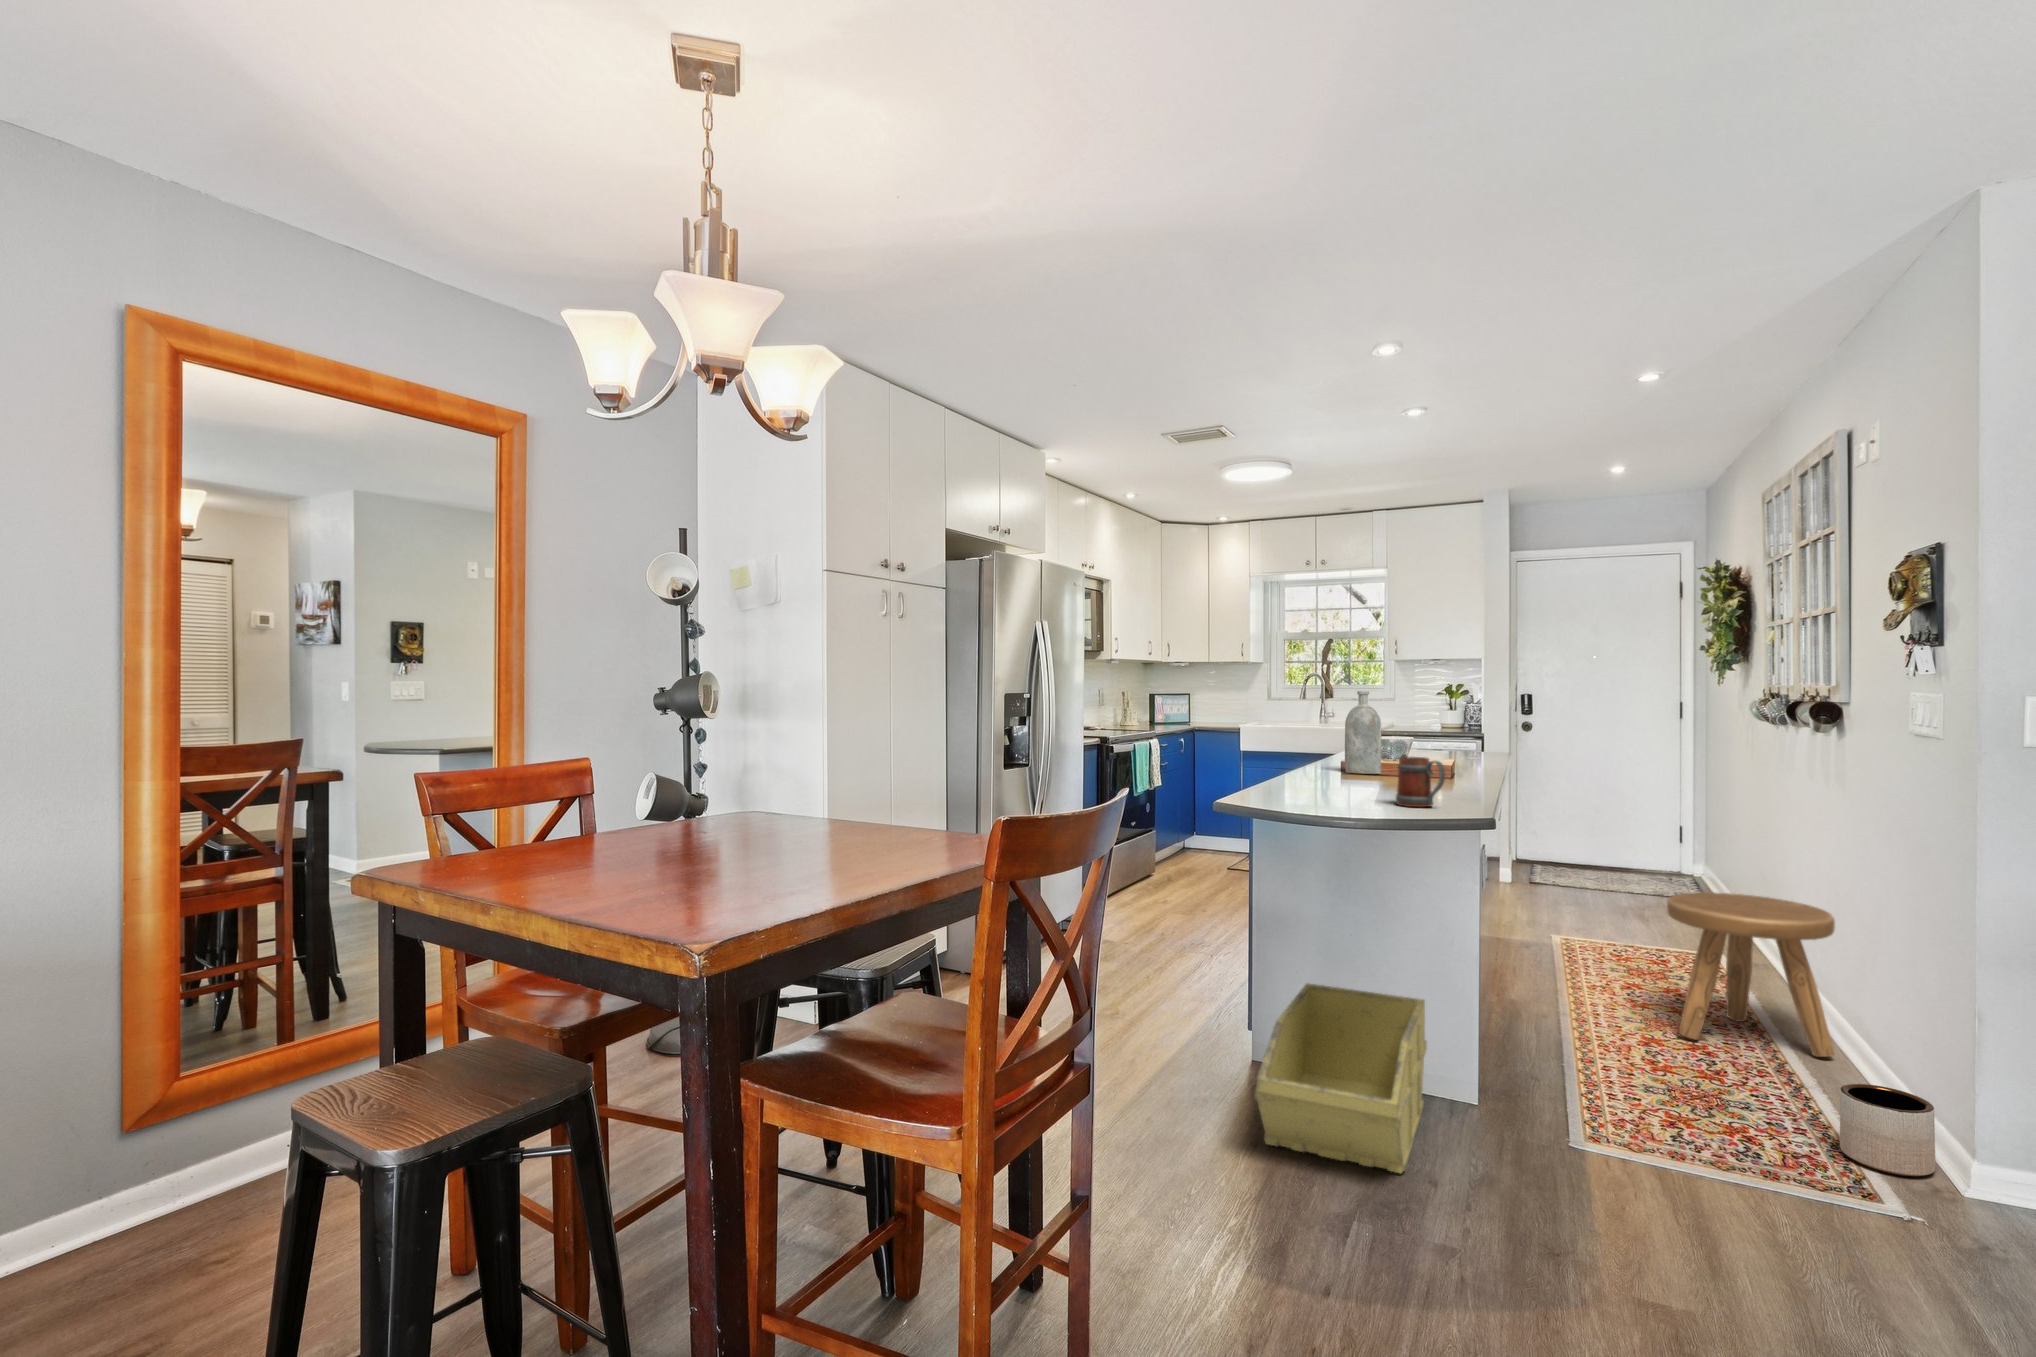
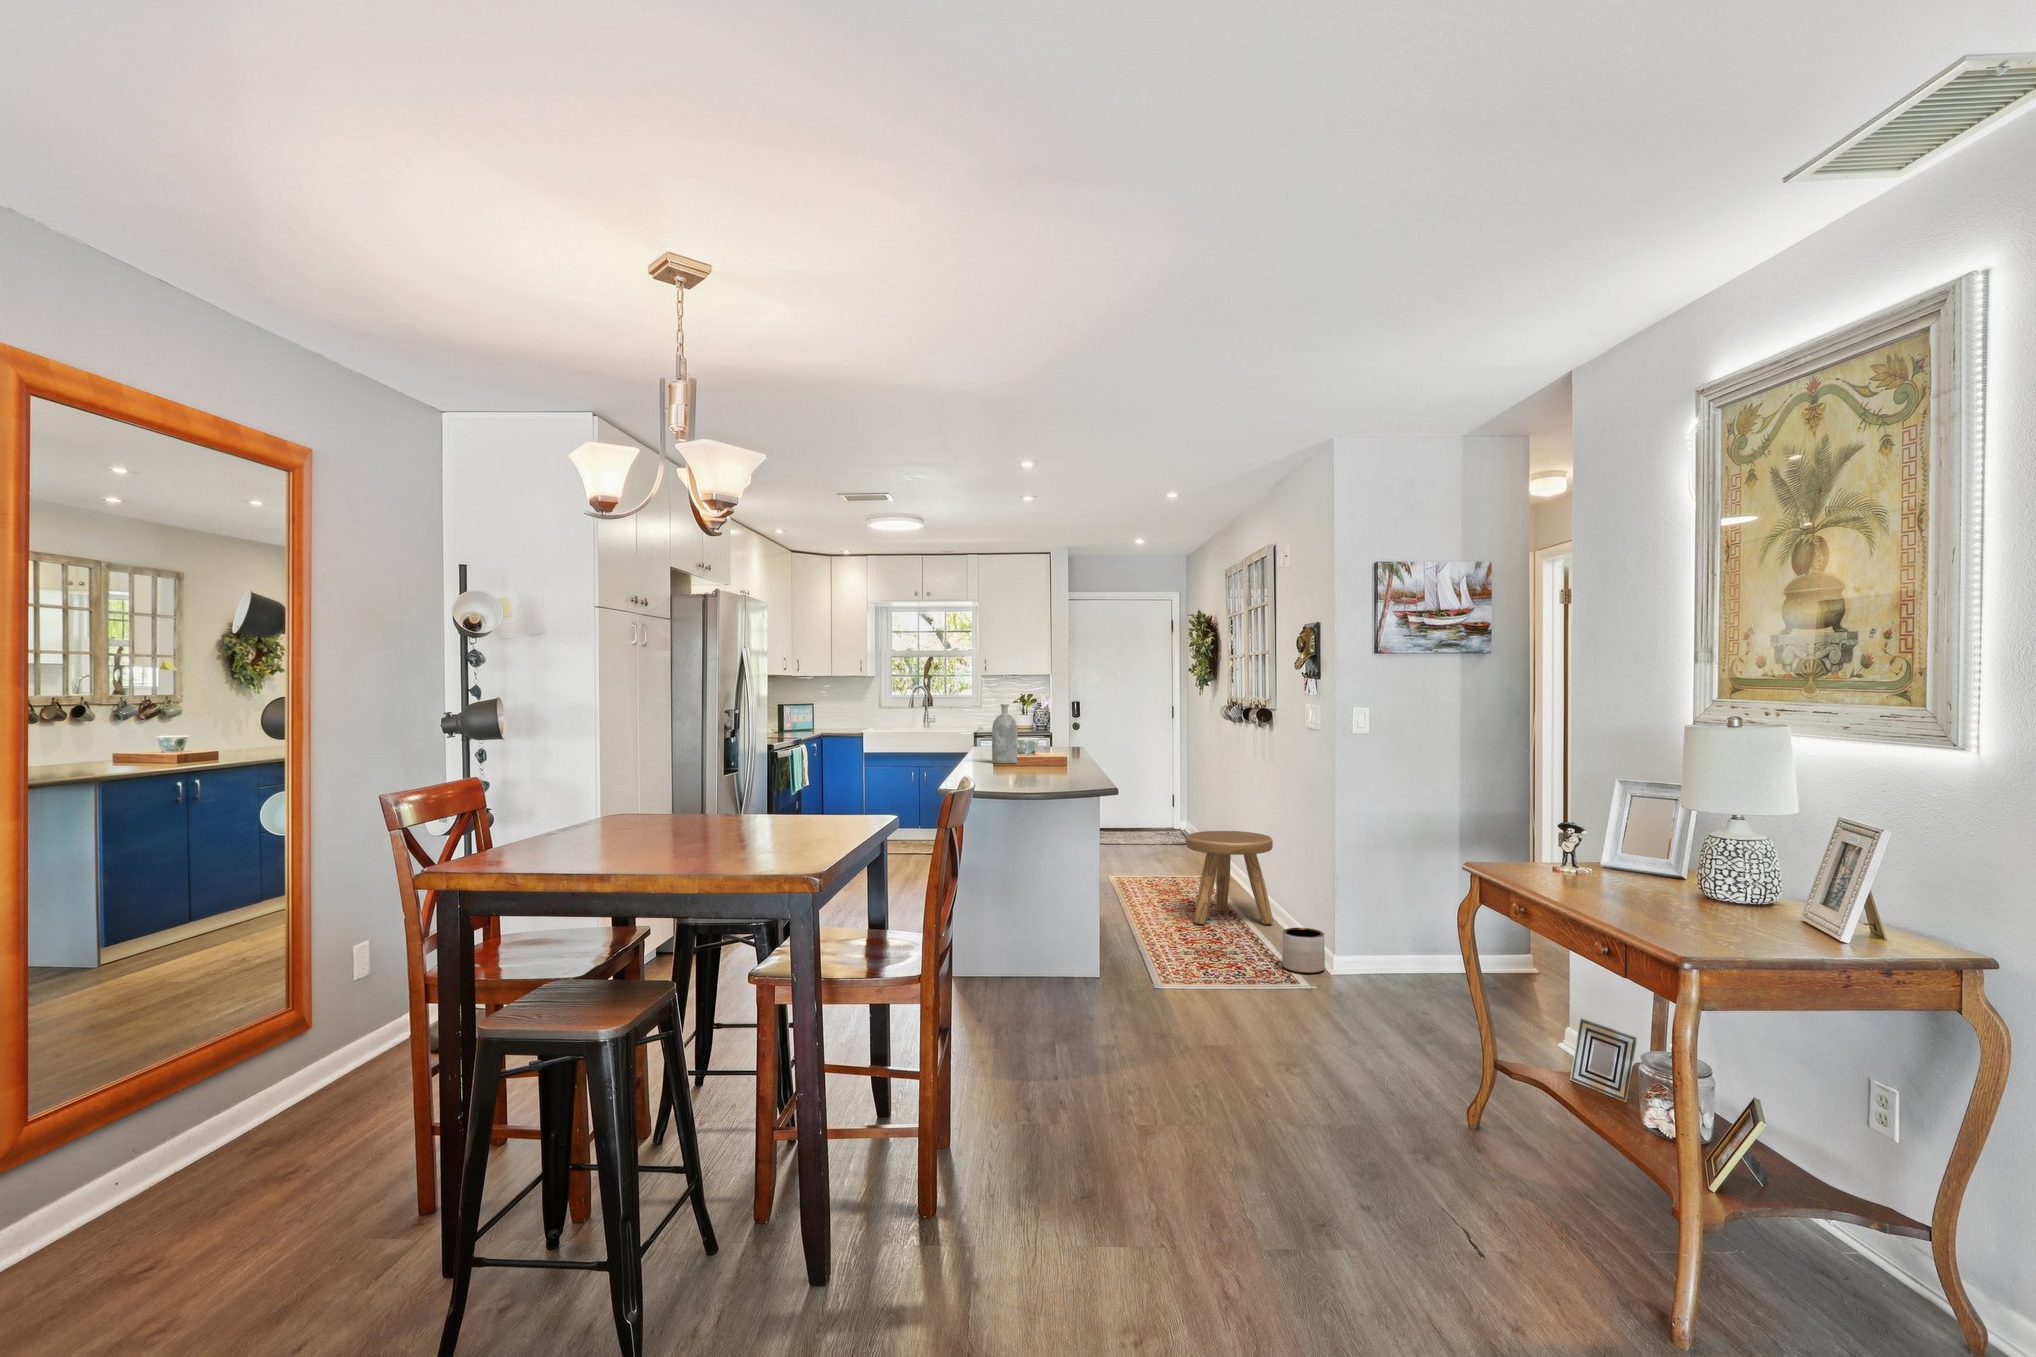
mug: present [1396,757,1445,807] -> none [1048,749,1080,782]
storage bin: present [1254,983,1427,1173] -> none [978,911,1071,1016]

